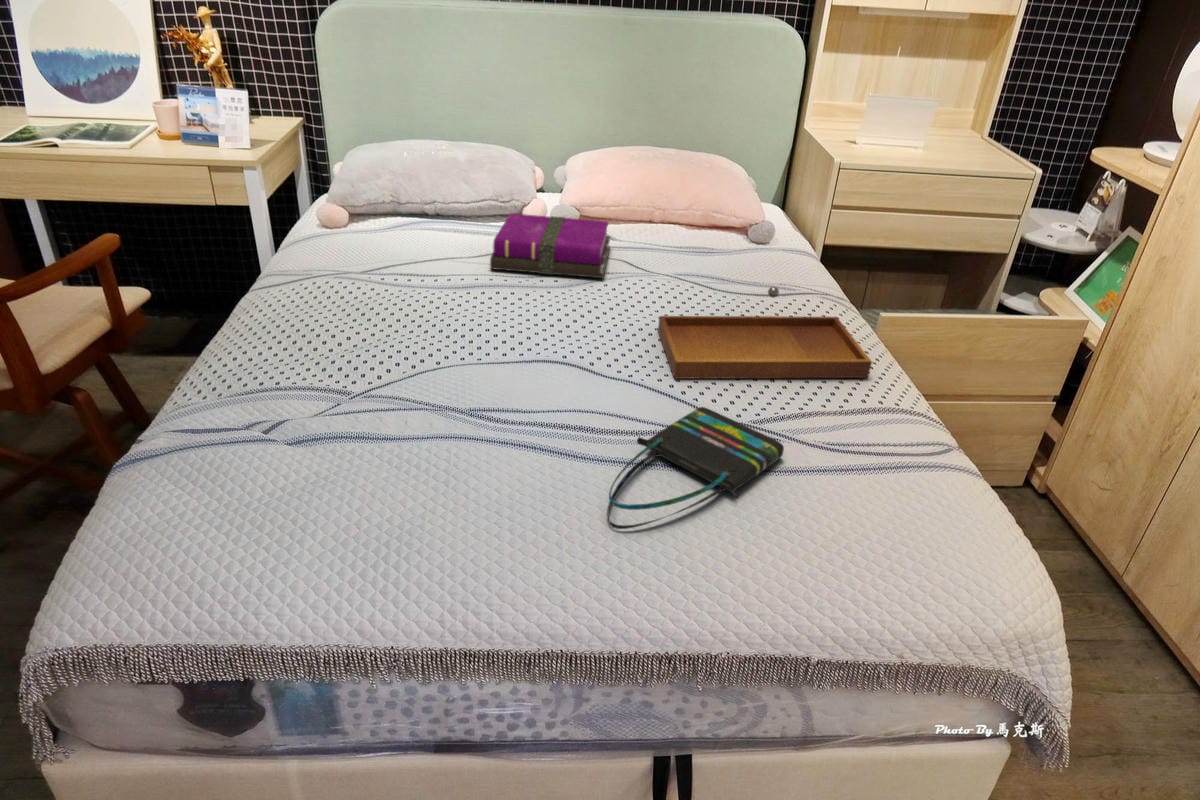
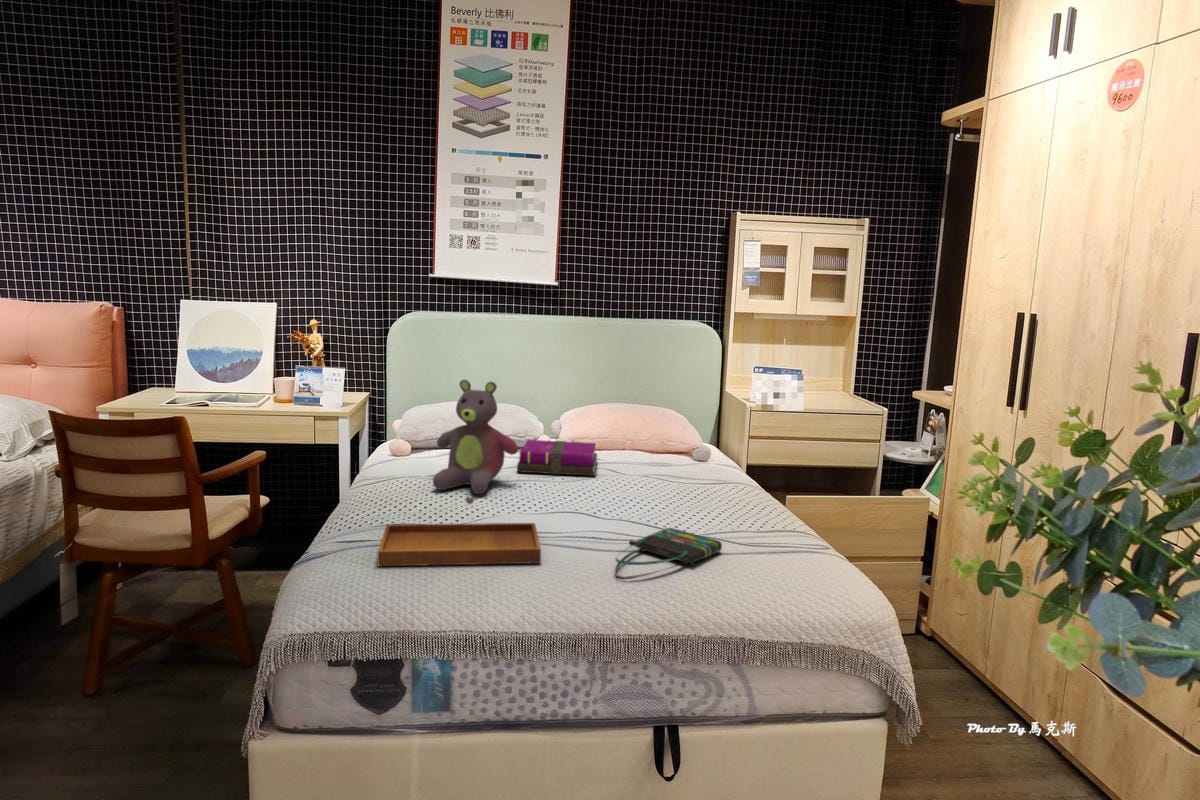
stuffed bear: none [357,133,485,318] -> present [433,380,518,494]
tray: present [658,287,872,379] -> present [377,496,541,566]

